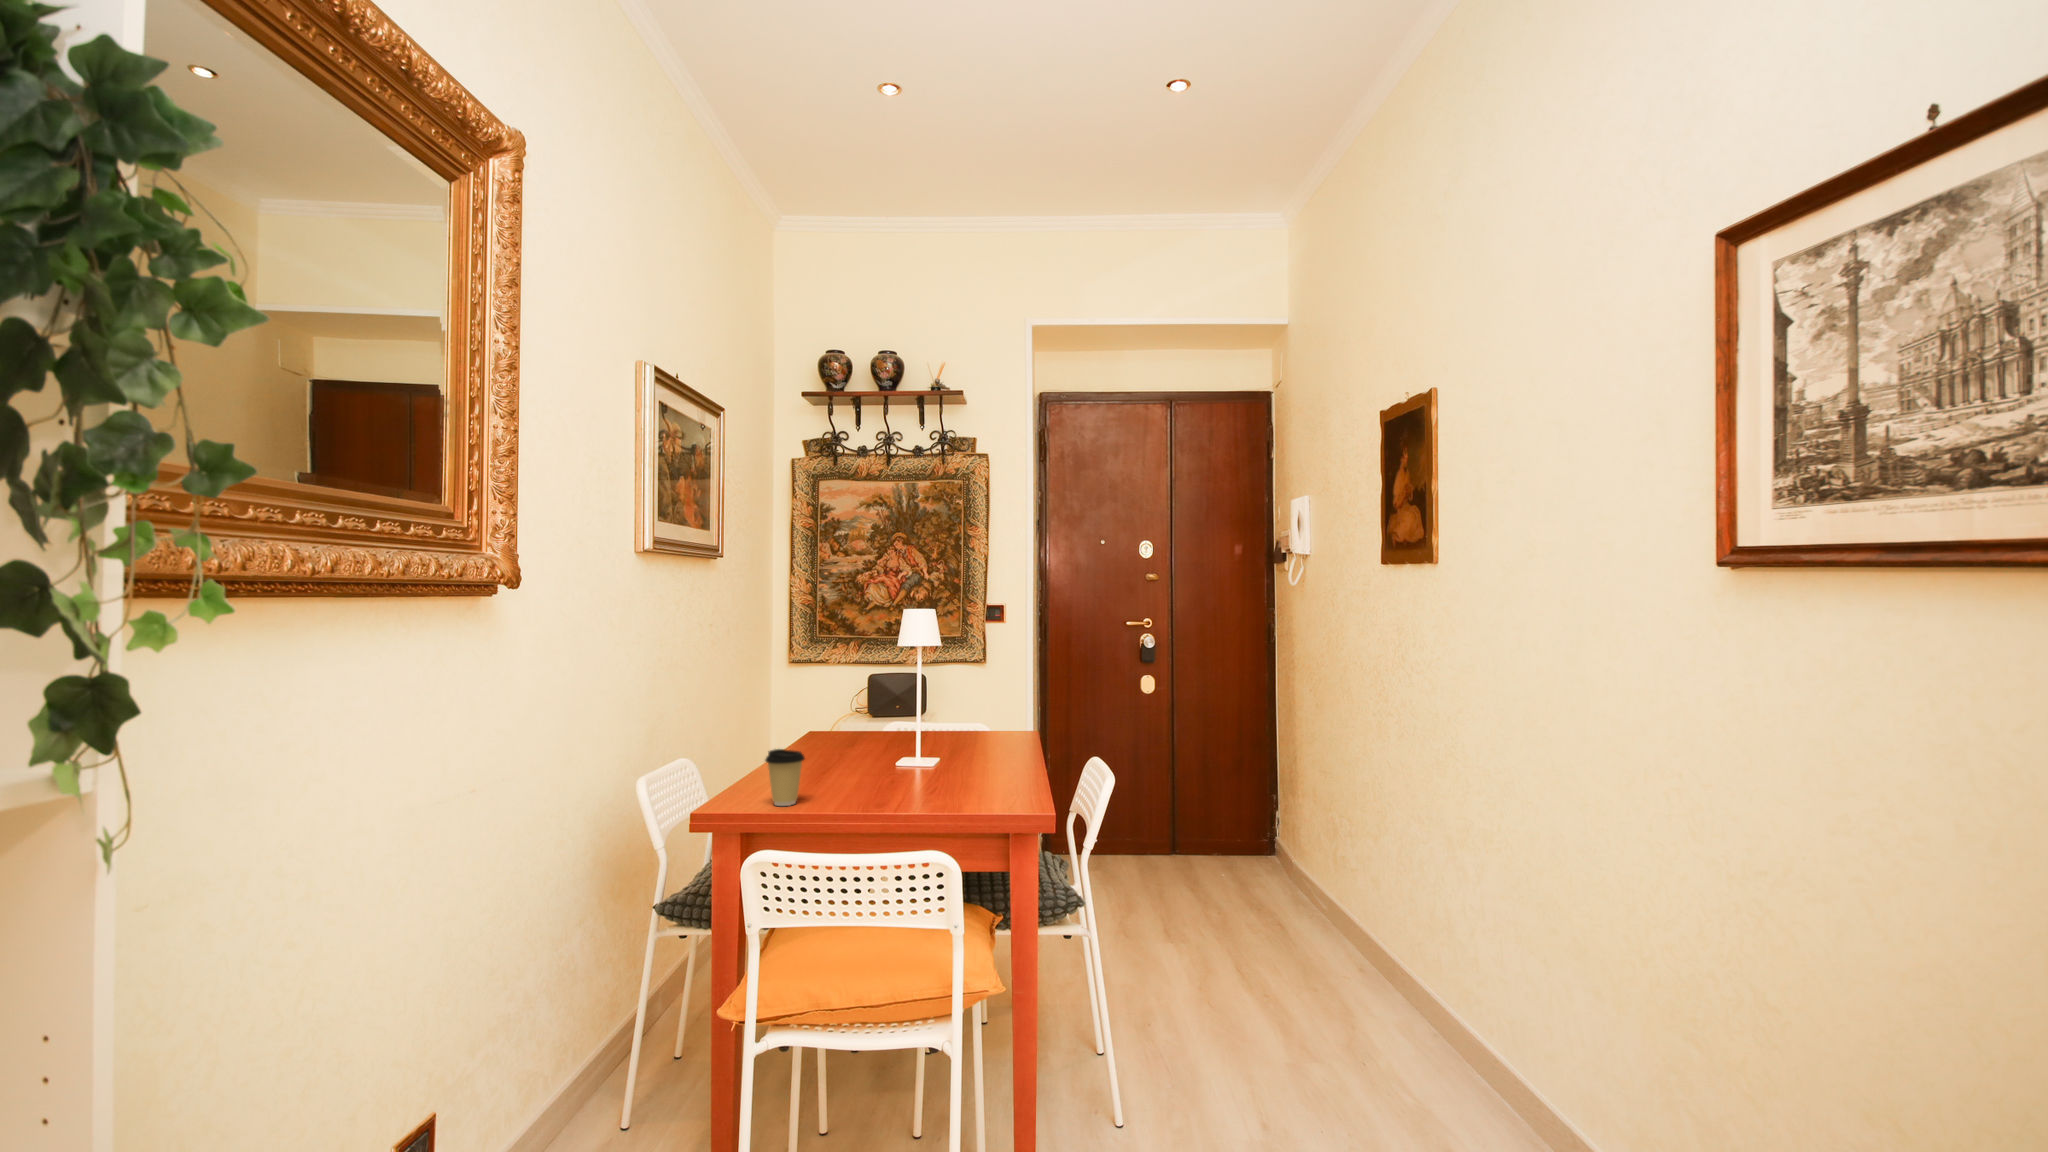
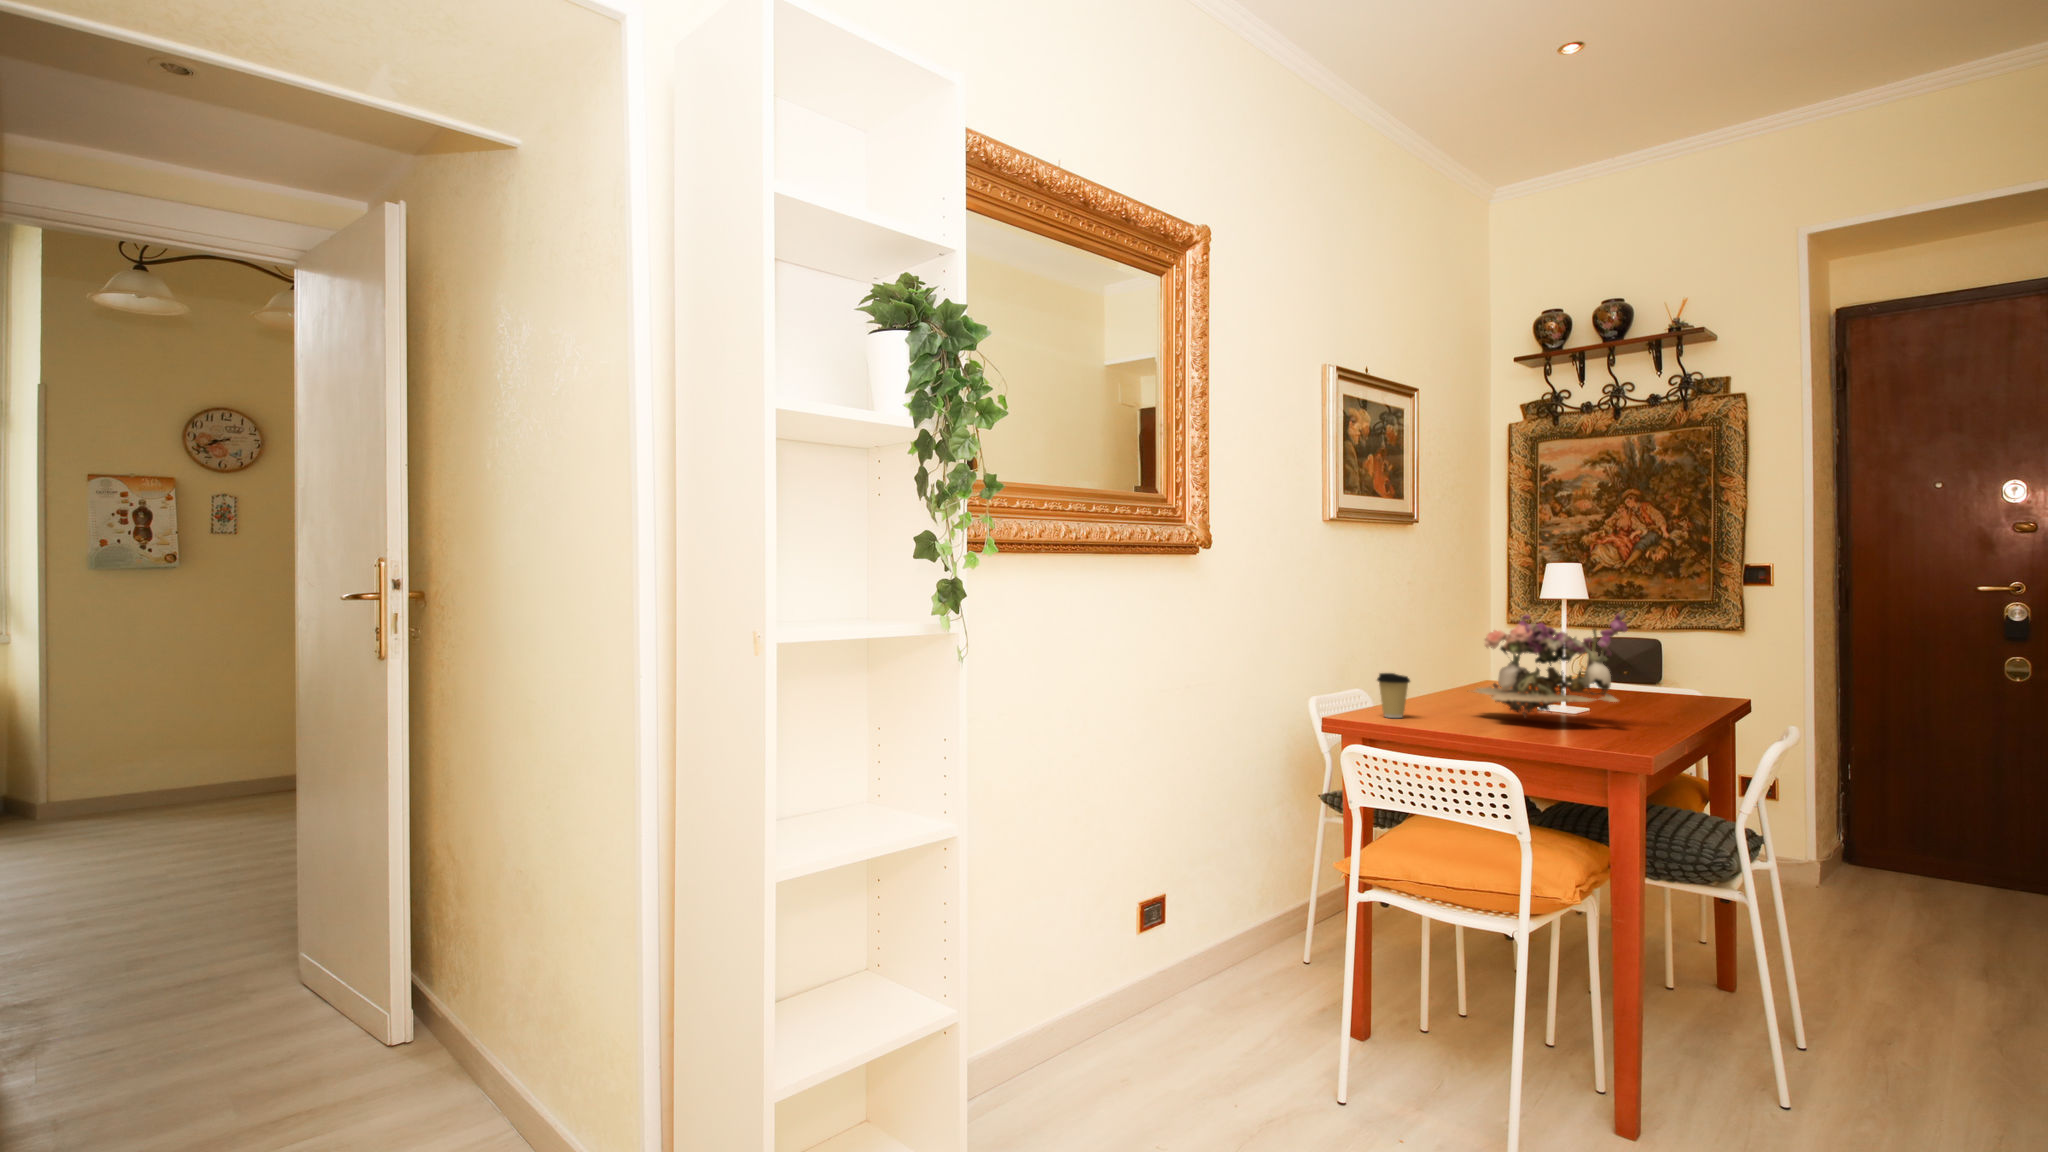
flower arrangement: none [852,659,1001,779] -> present [1474,611,1628,717]

